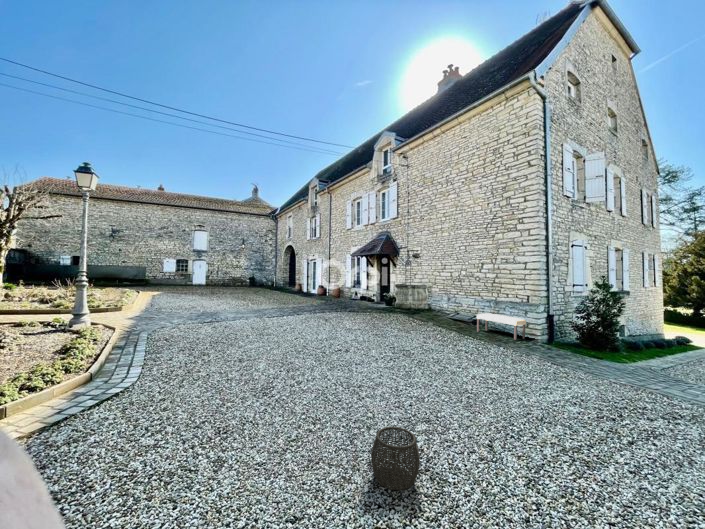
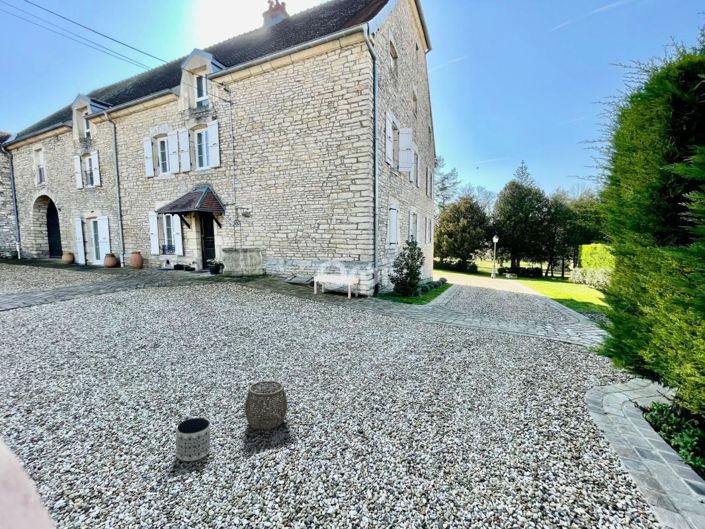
planter: none [292,455,328,508] -> present [176,418,210,461]

